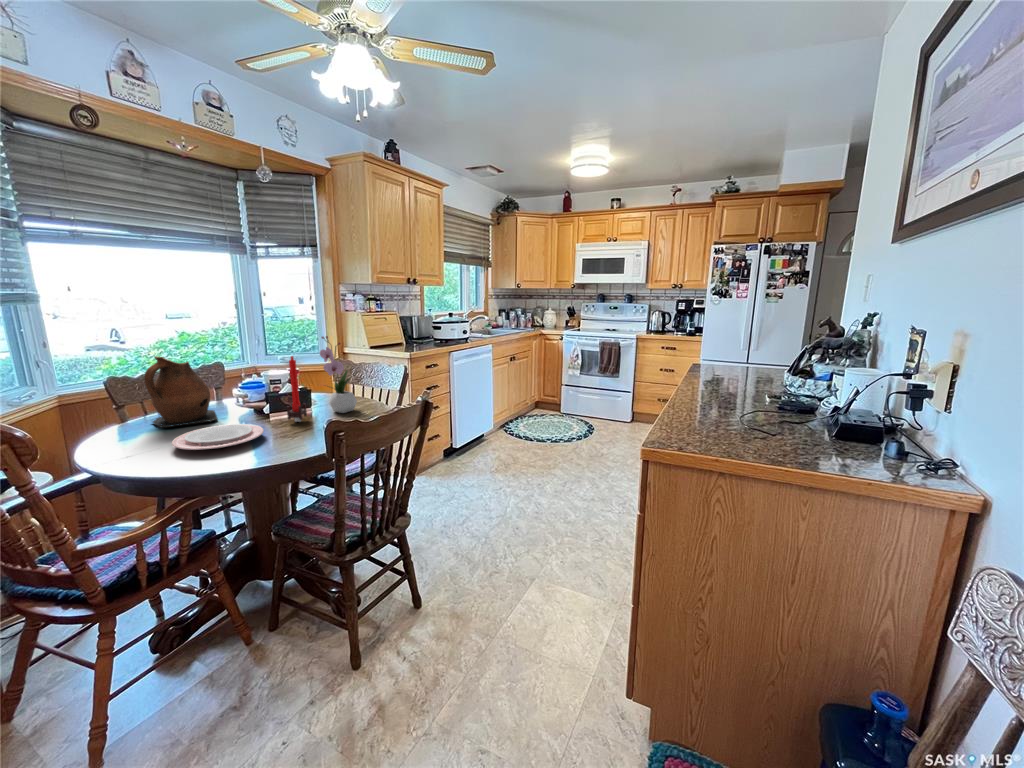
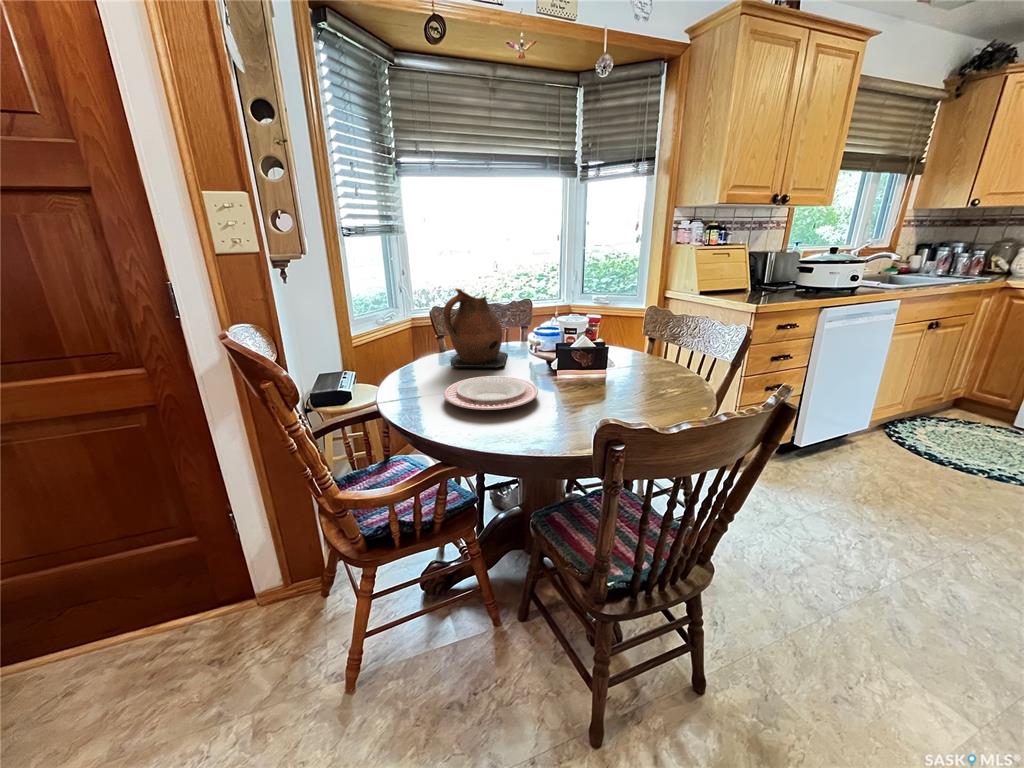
flower arrangement: present [320,336,357,413] -> none [623,272,676,385]
candle: present [287,356,307,422] -> none [572,298,597,387]

